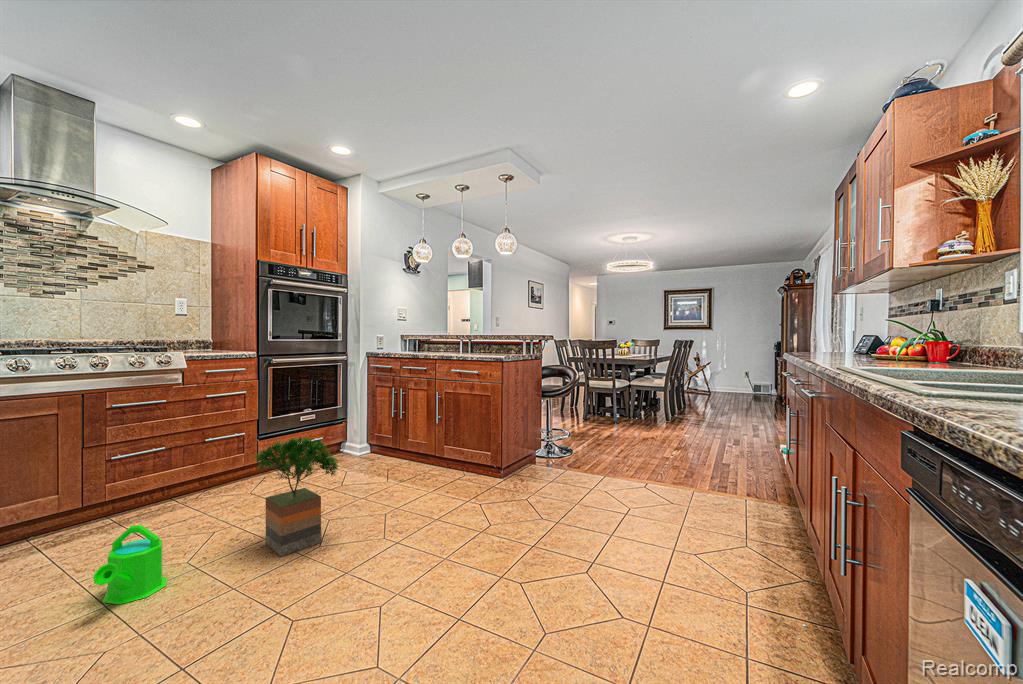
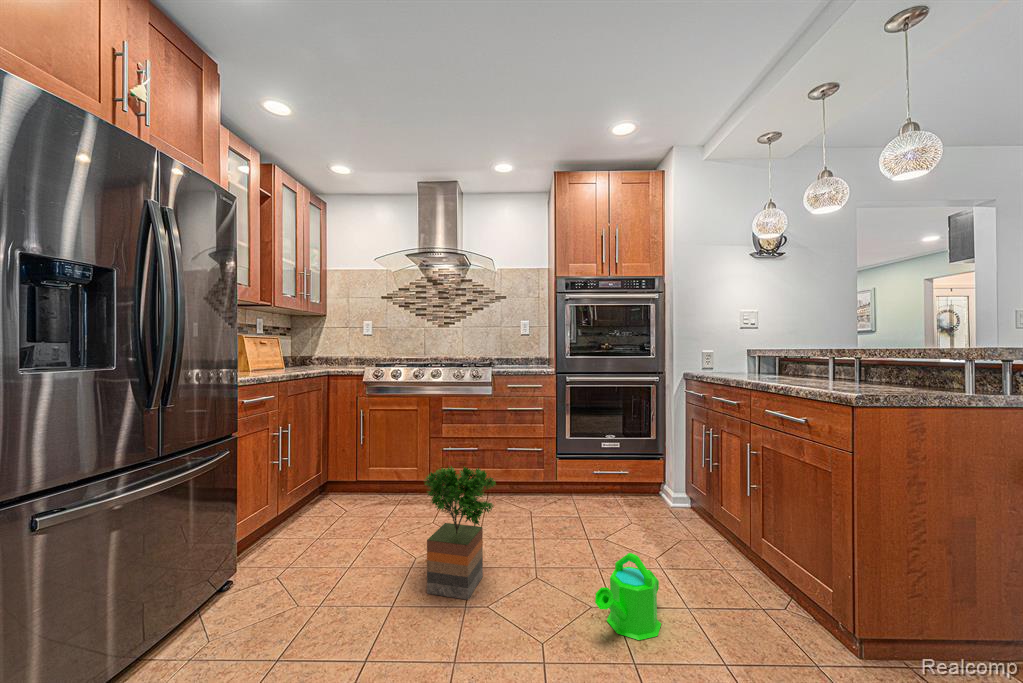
watering can: present [94,525,167,604] -> present [595,553,661,640]

